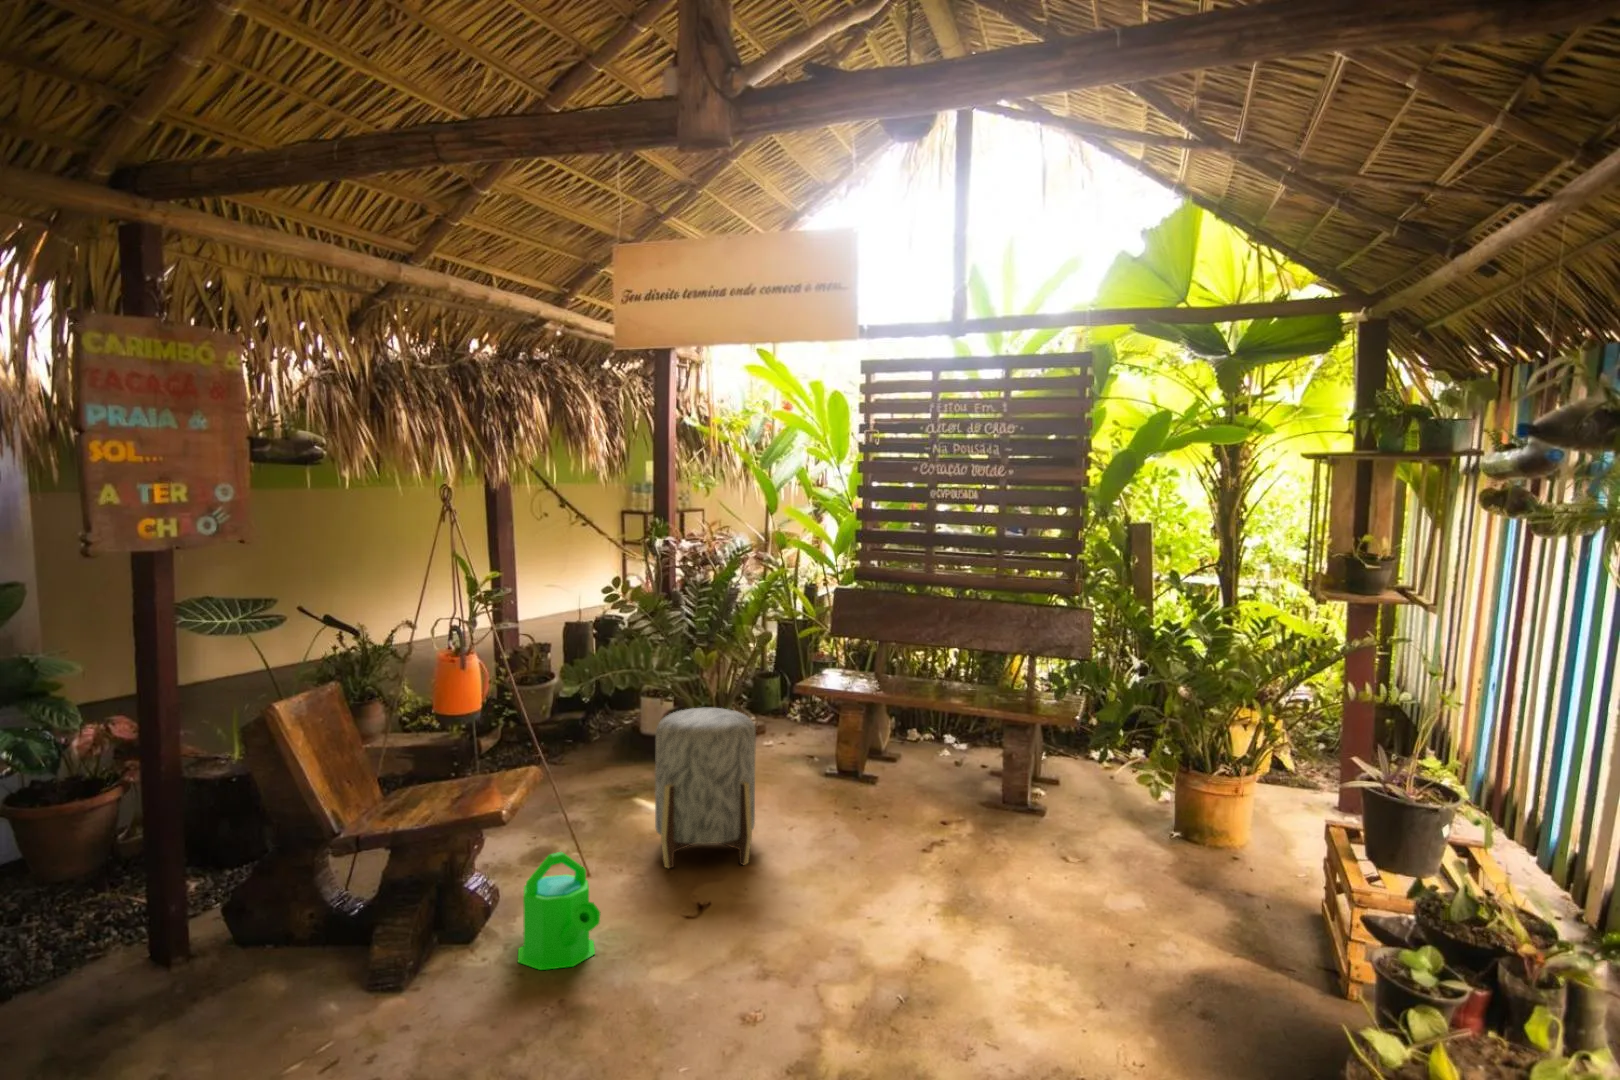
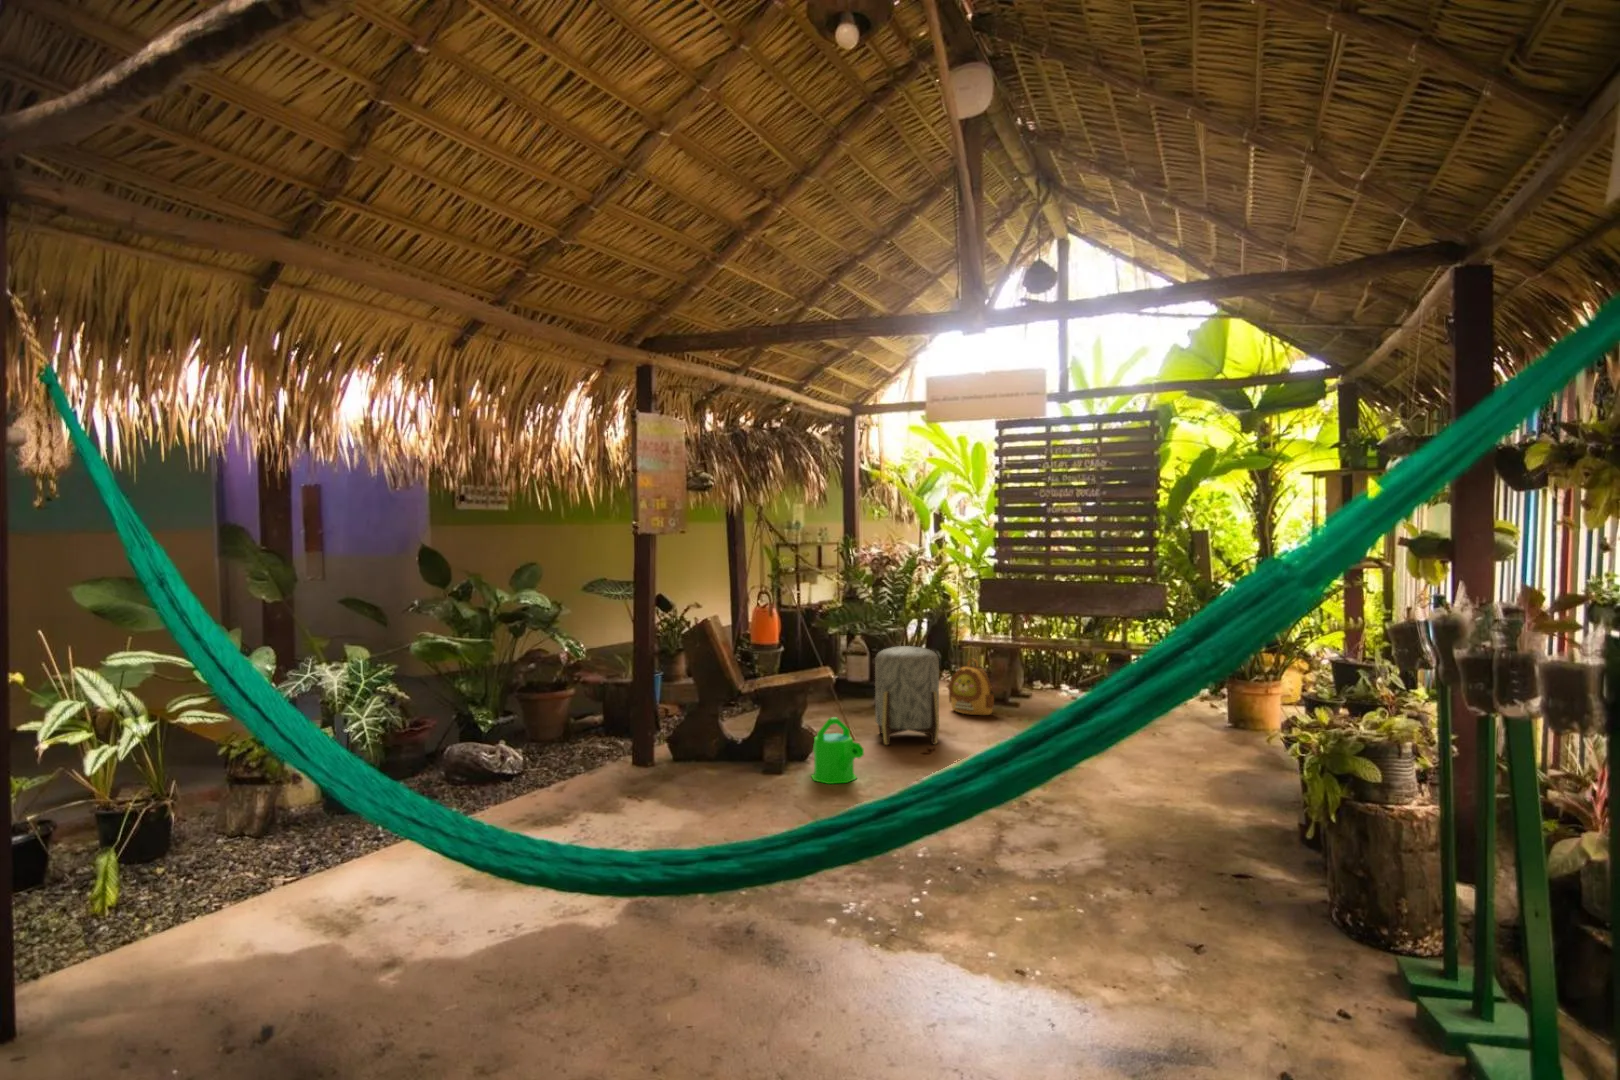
backpack: none [781,713,847,798] -> present [948,659,994,715]

